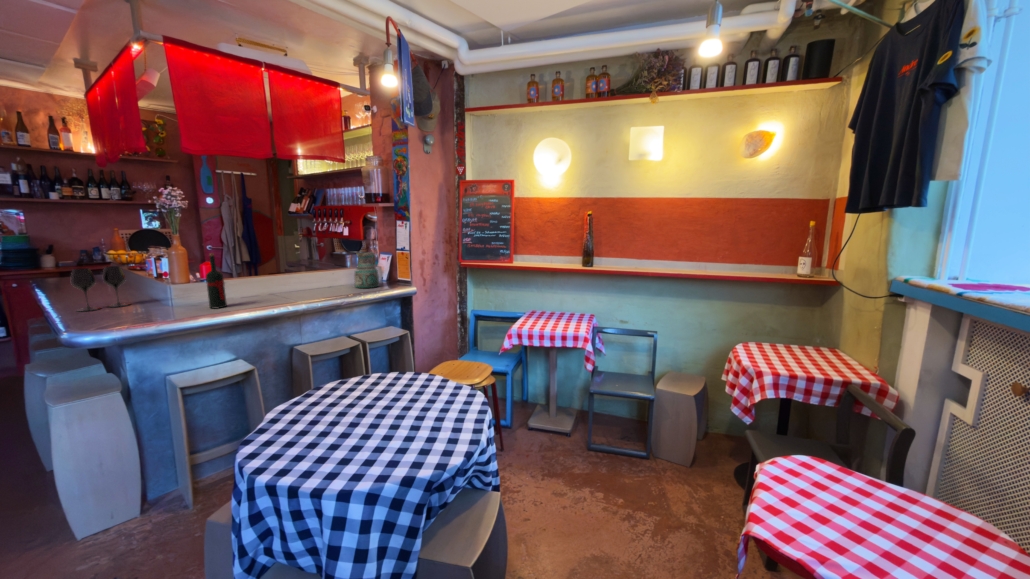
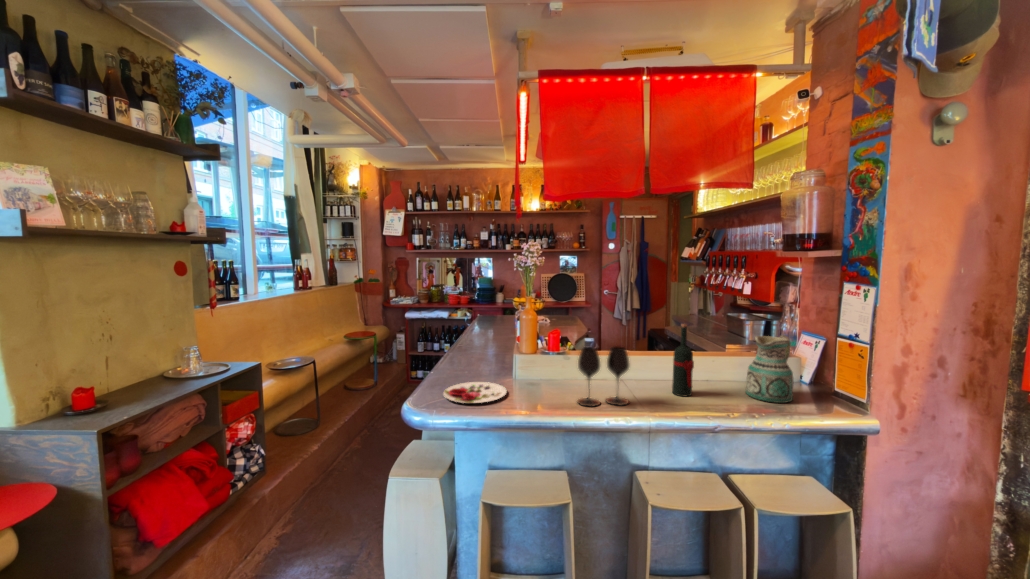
wine bottle: present [206,253,227,308] -> present [672,324,694,396]
wine glass: present [71,266,128,312] -> present [578,347,629,407]
plate: none [100,310,175,324] -> present [444,382,507,403]

